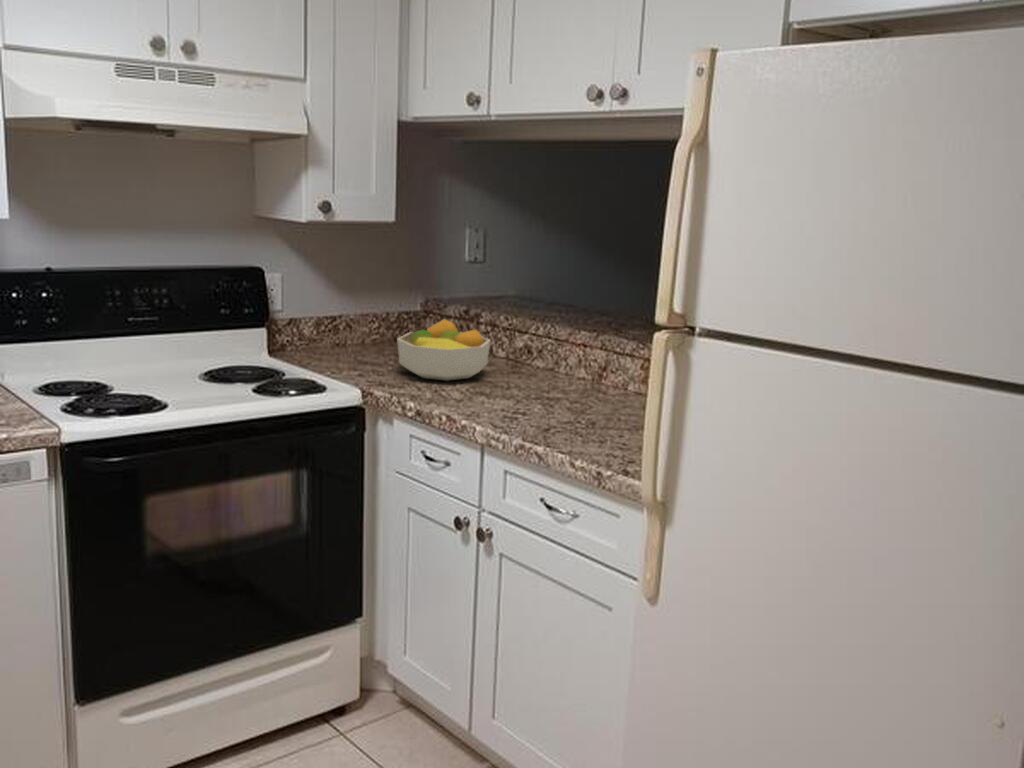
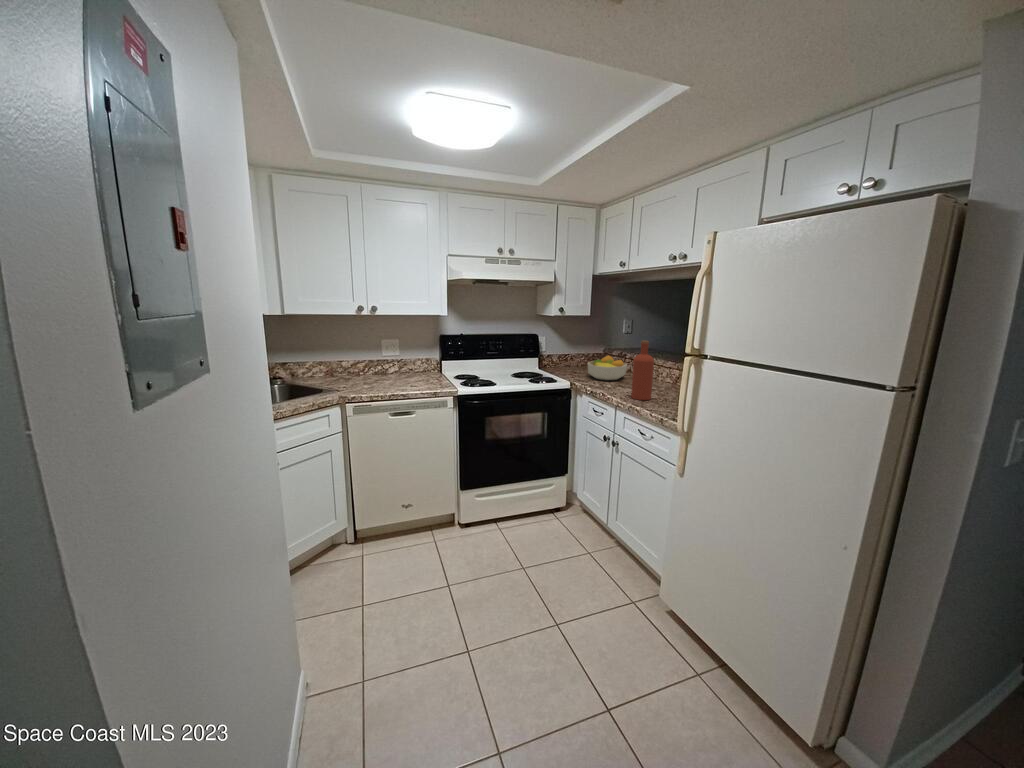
bottle: none [516,288,564,427] -> present [631,341,654,400]

